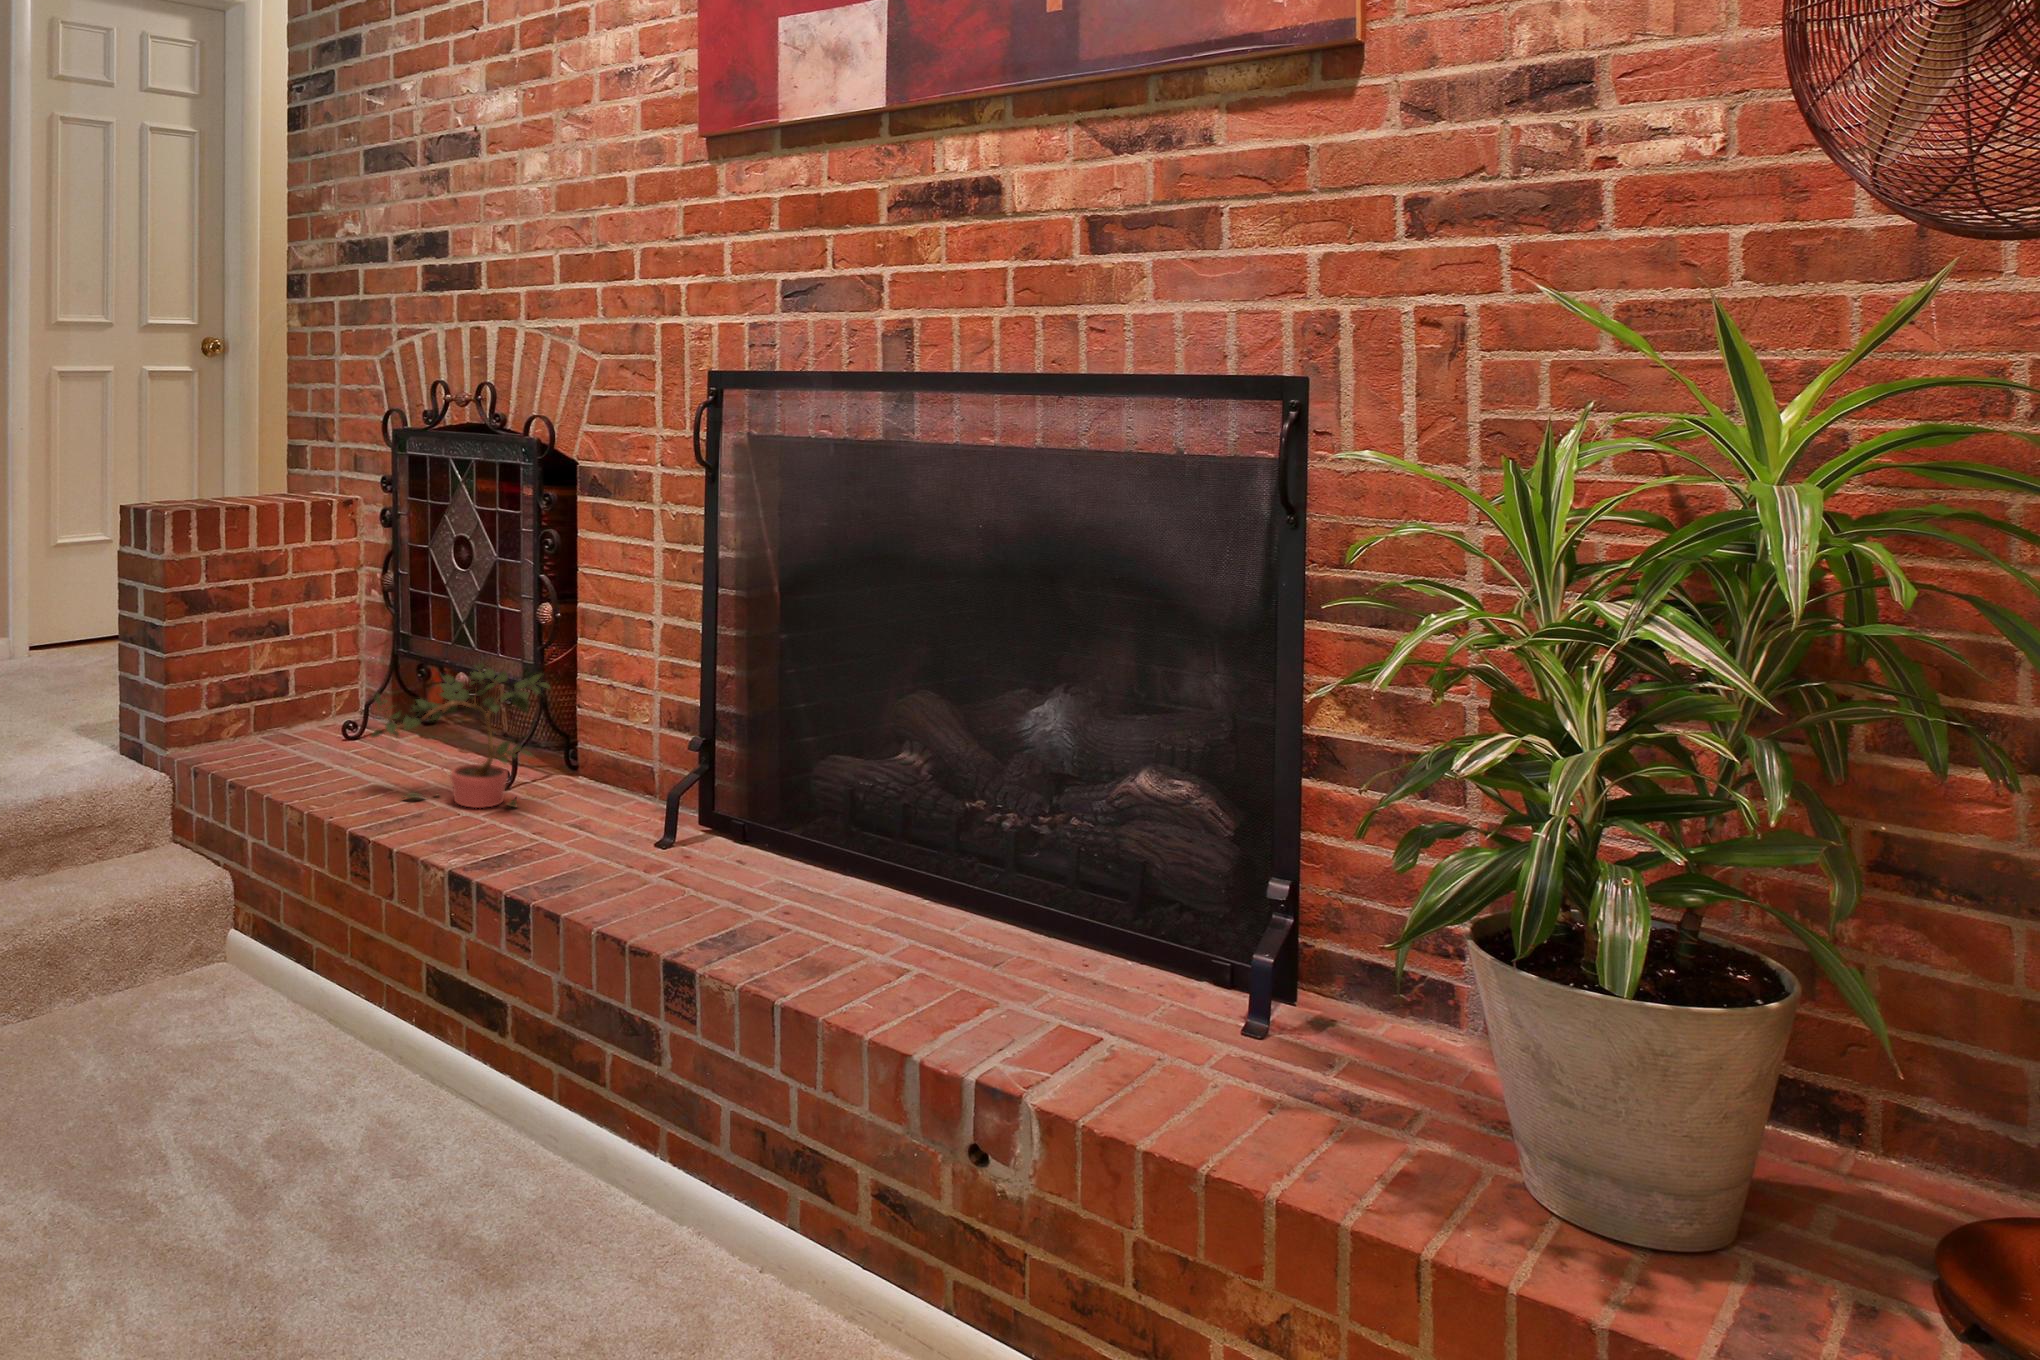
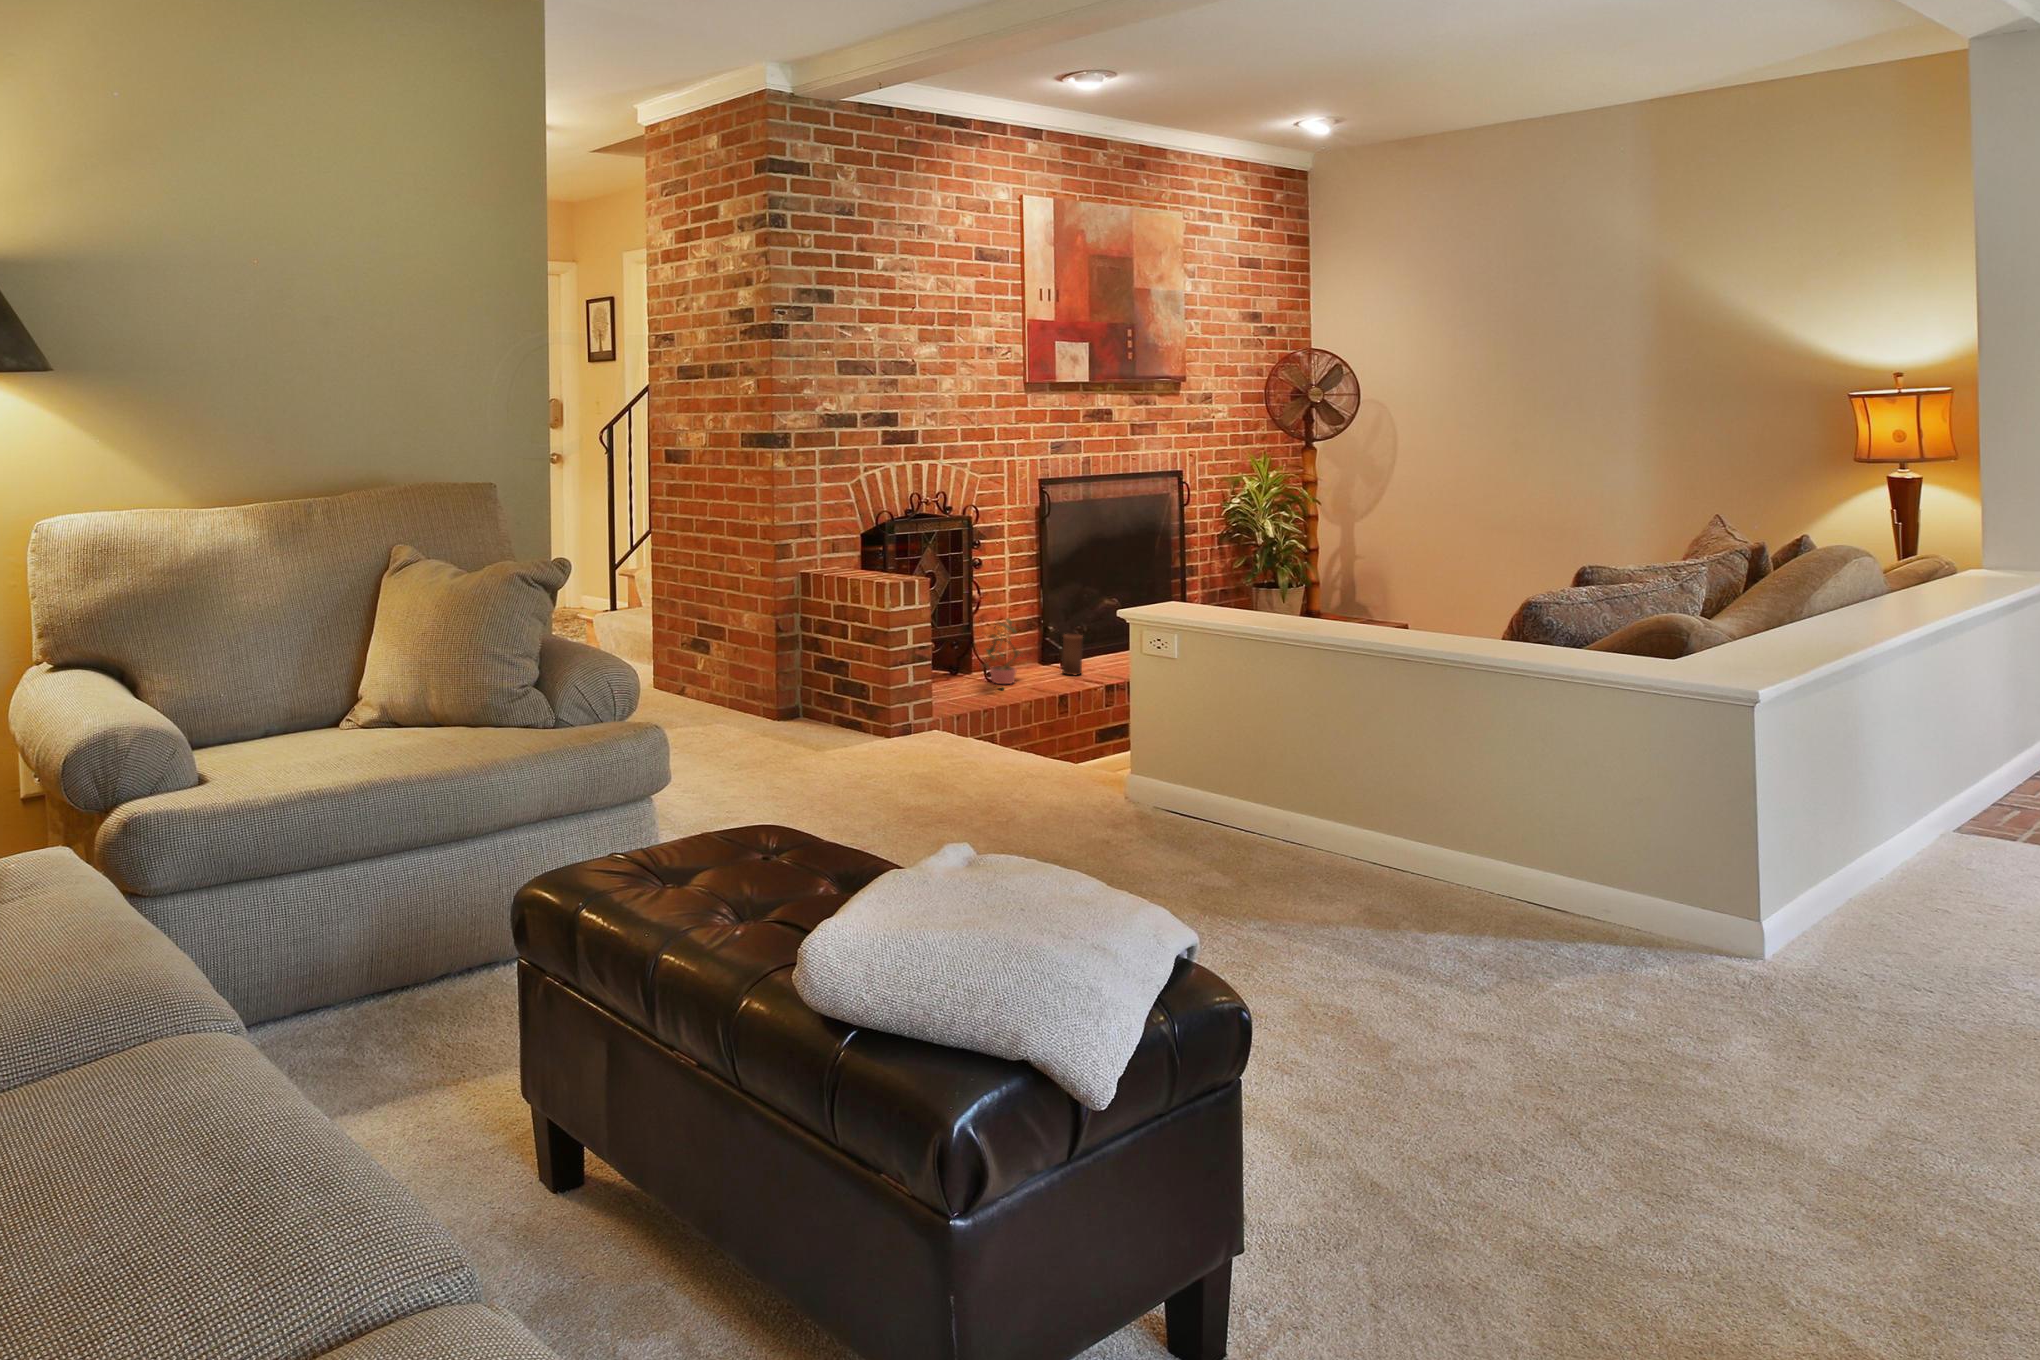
candle: none [567,751,616,861] -> present [1062,634,1083,675]

